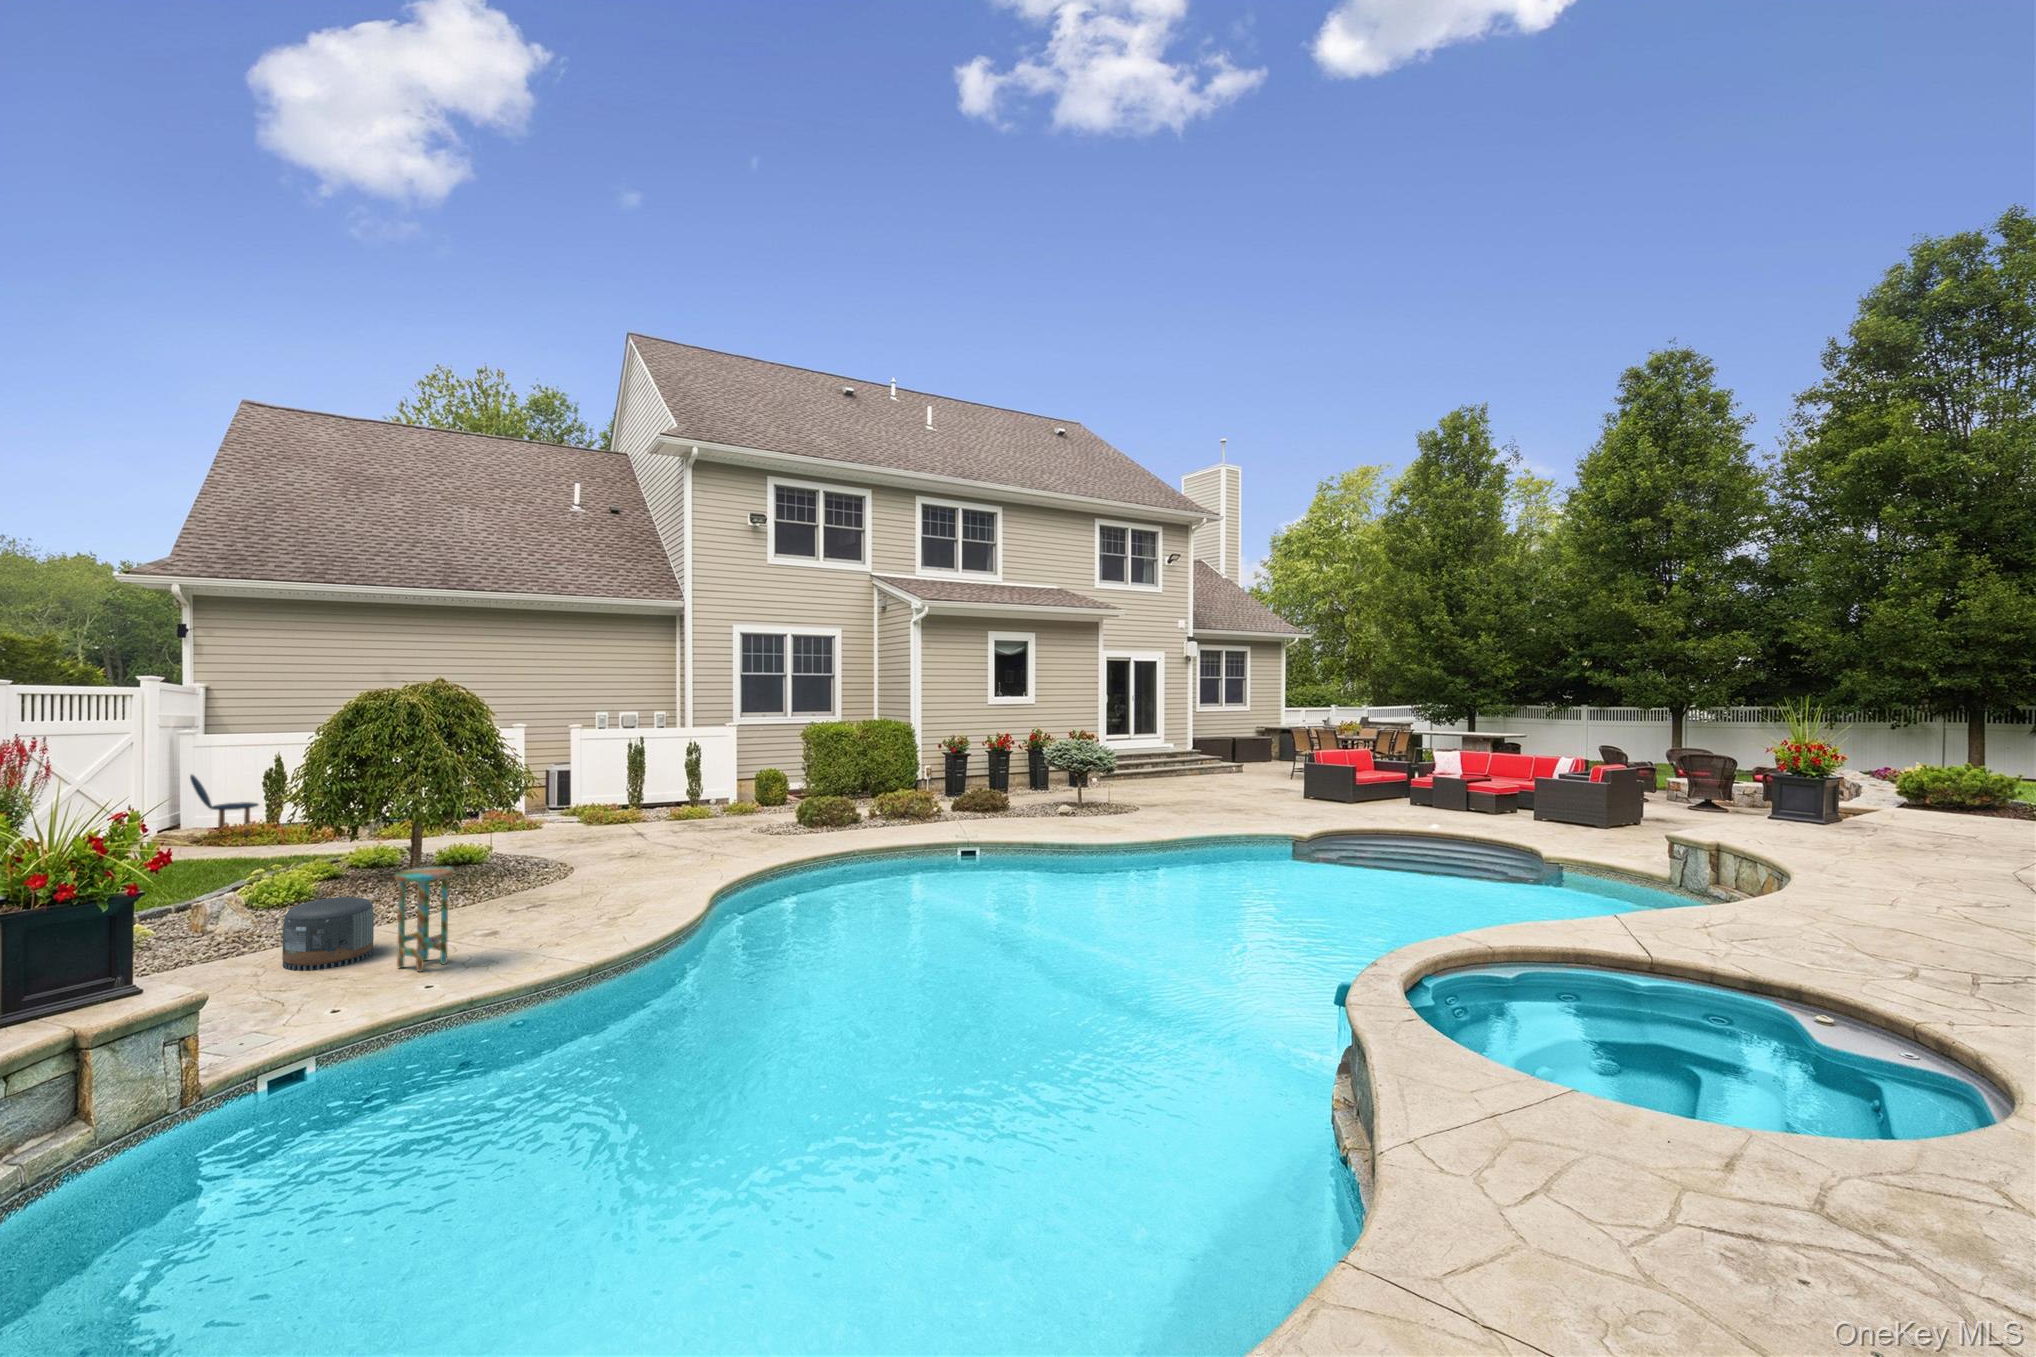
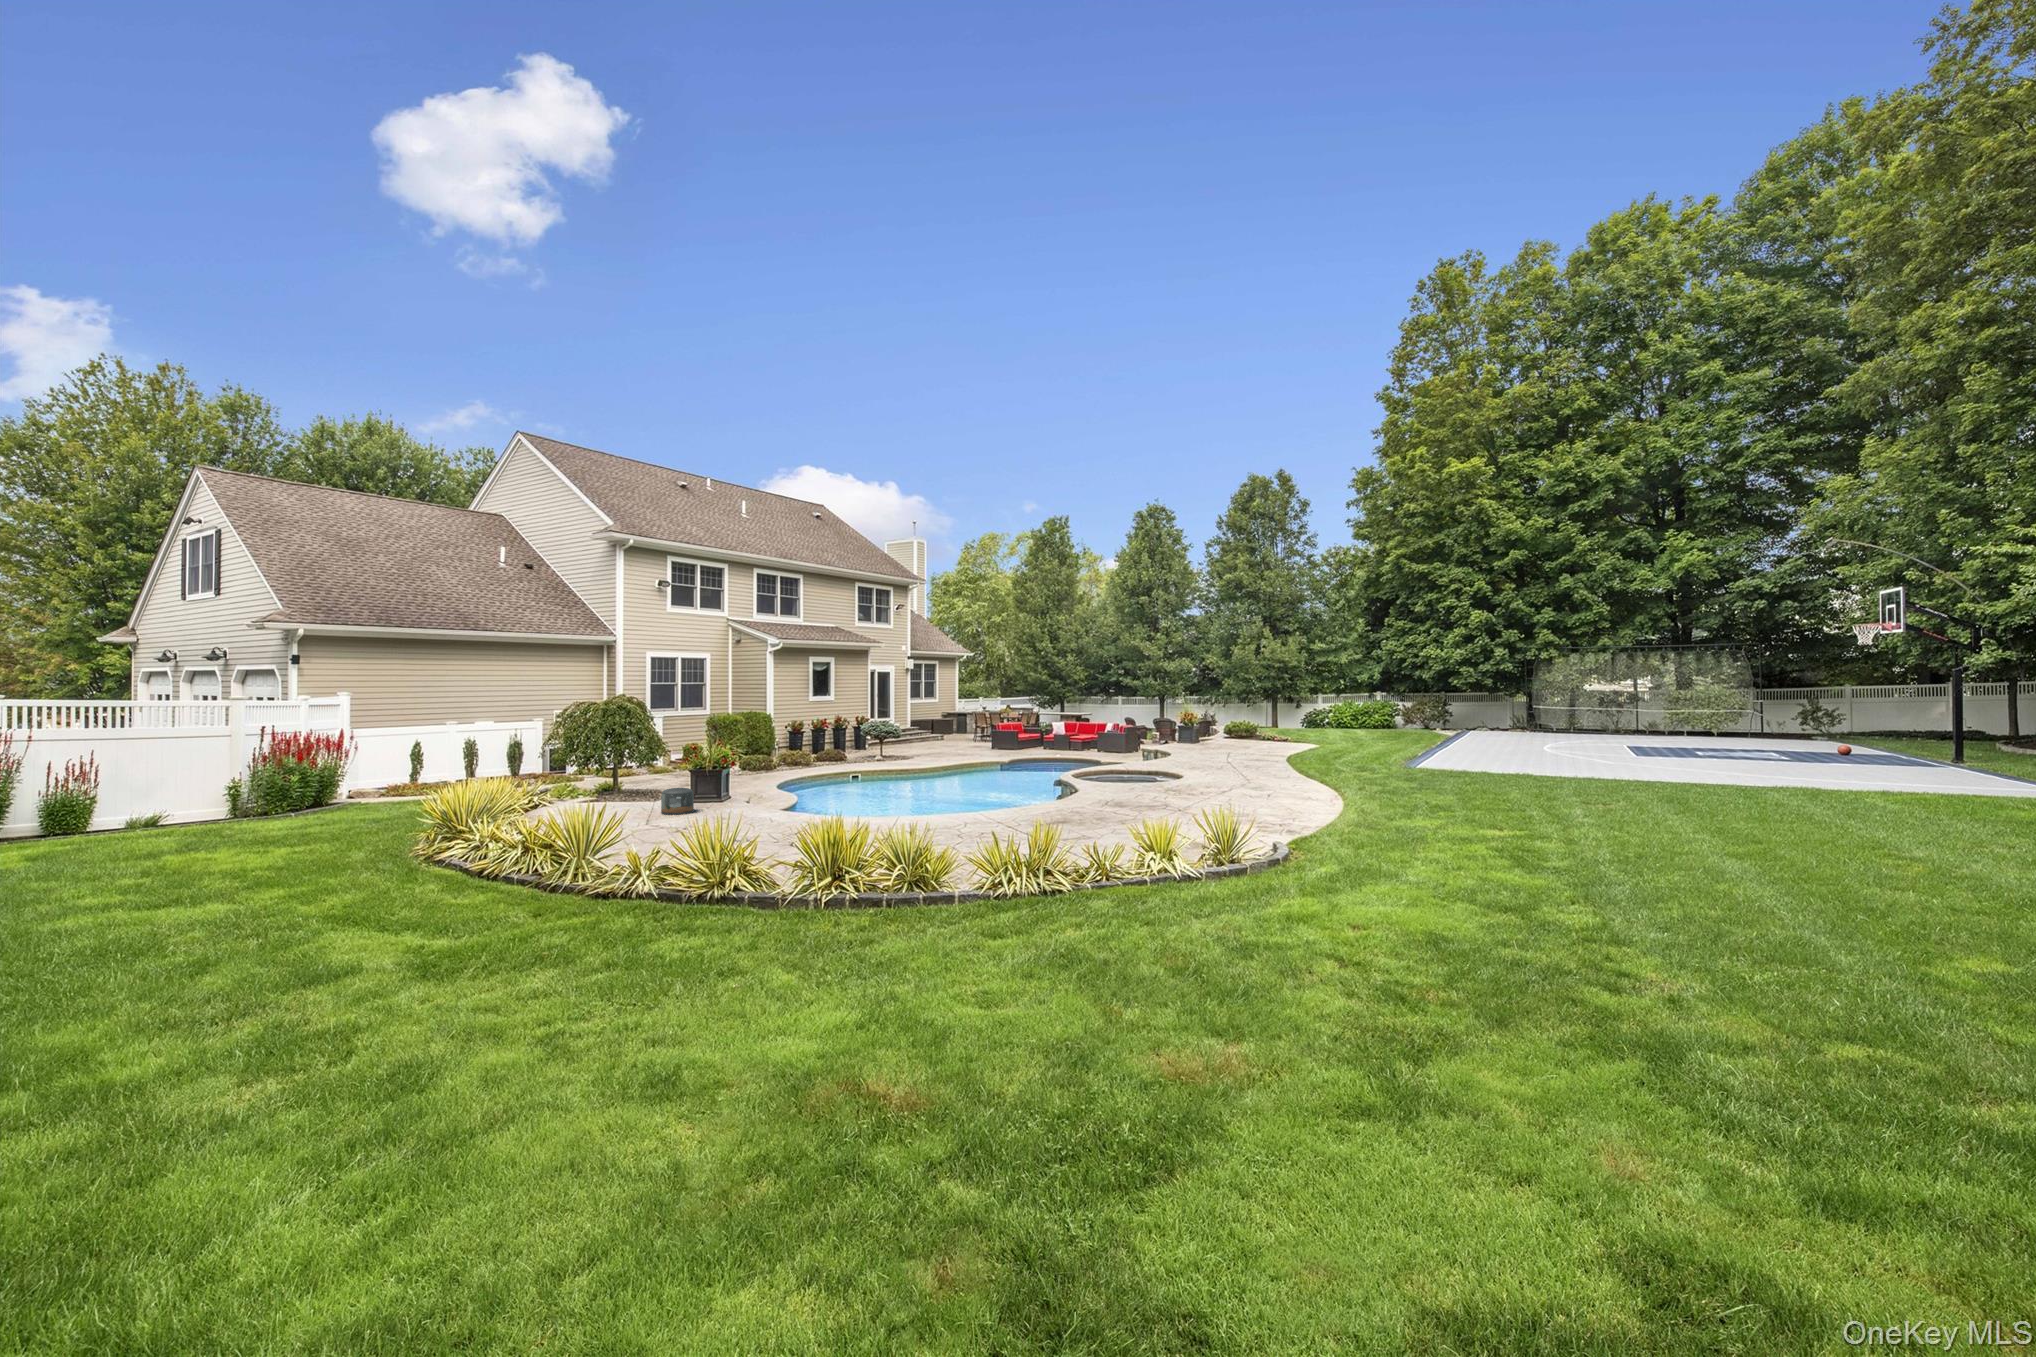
chair: present [190,775,258,837] -> none [351,758,394,798]
side table: present [395,867,454,972] -> none [716,771,737,811]

